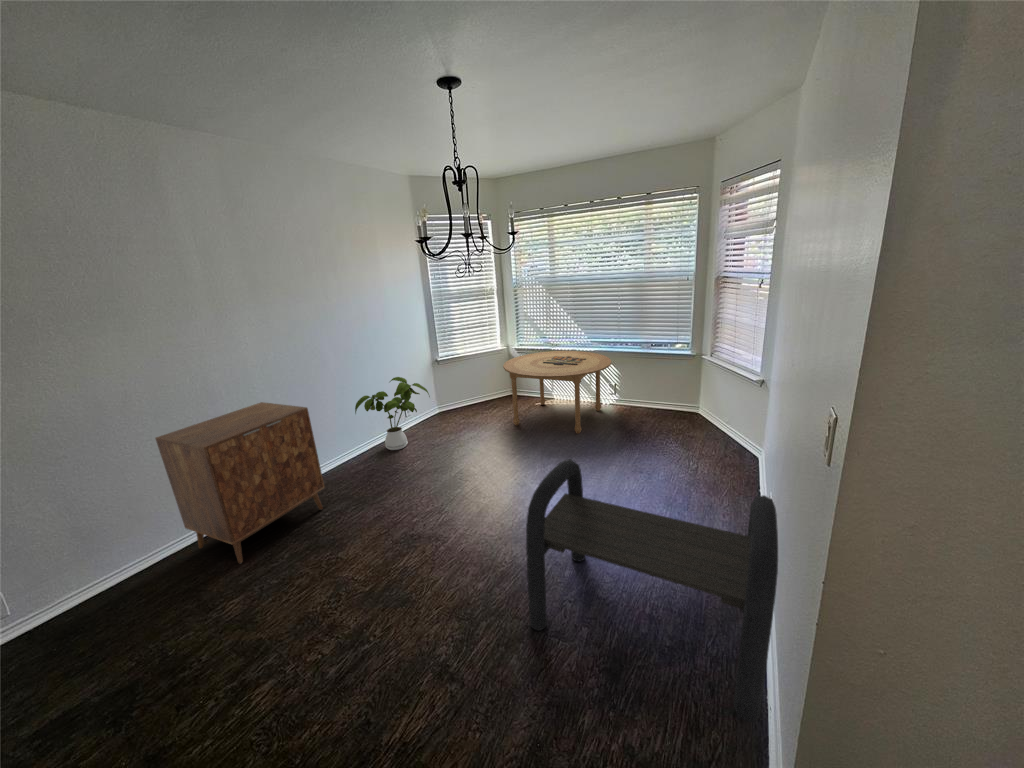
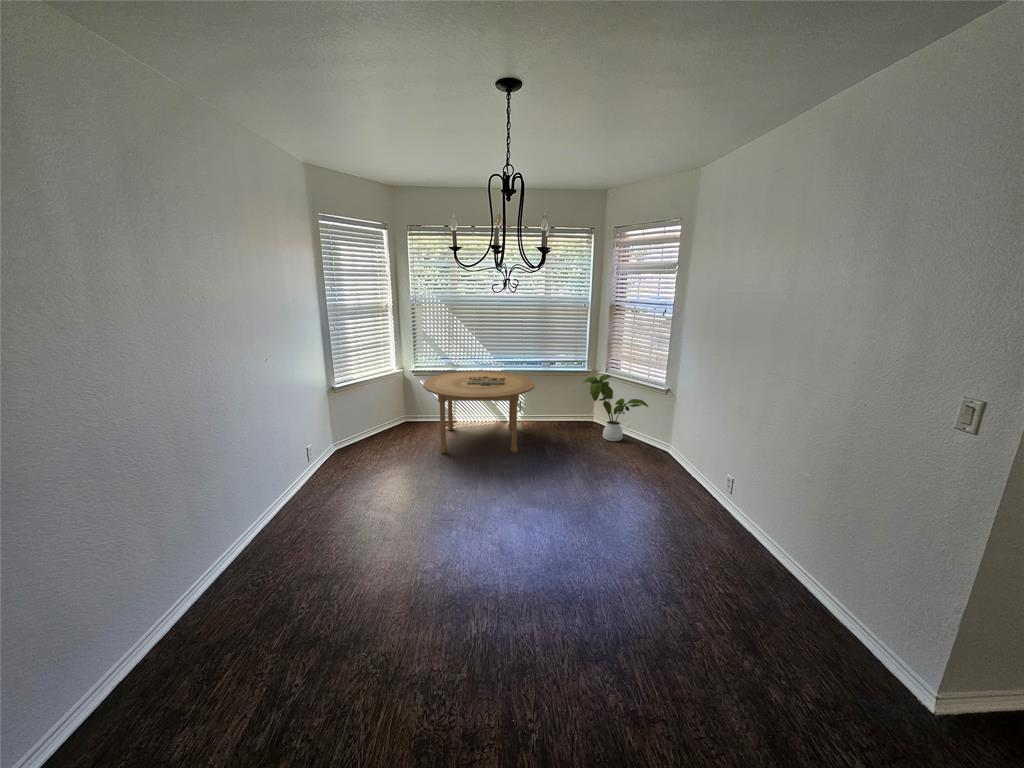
house plant: present [355,377,430,450] -> present [583,374,648,441]
cabinet: present [155,402,325,563] -> none [31,454,290,722]
bench: present [526,459,778,722] -> none [621,466,862,639]

